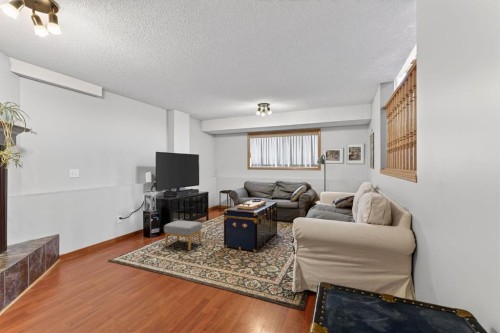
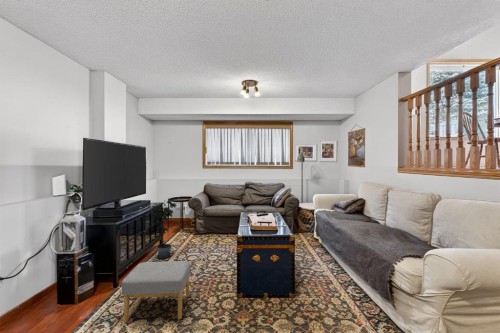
potted plant: none [193,188,213,226] -> present [150,199,177,258]

